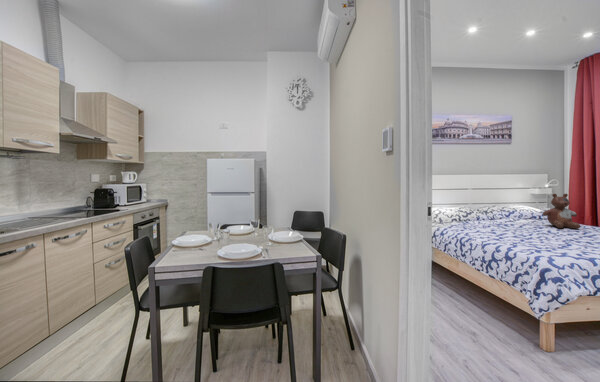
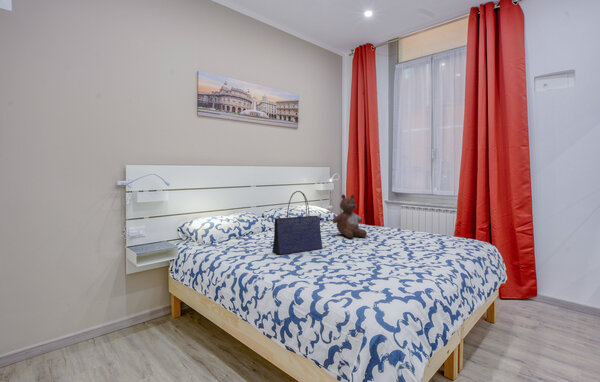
tote bag: none [483,191,527,231] -> present [272,191,322,255]

